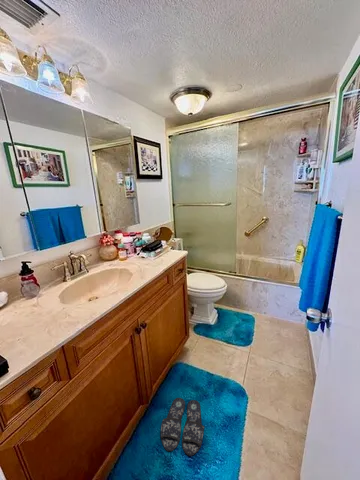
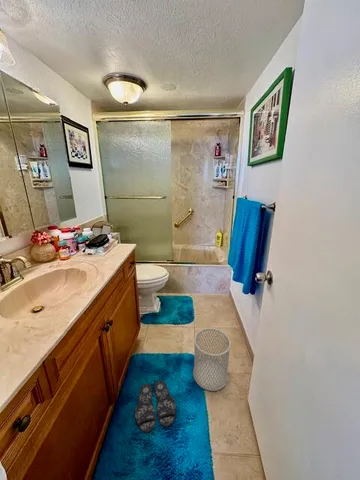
wastebasket: none [234,358,281,440] -> present [193,328,231,391]

